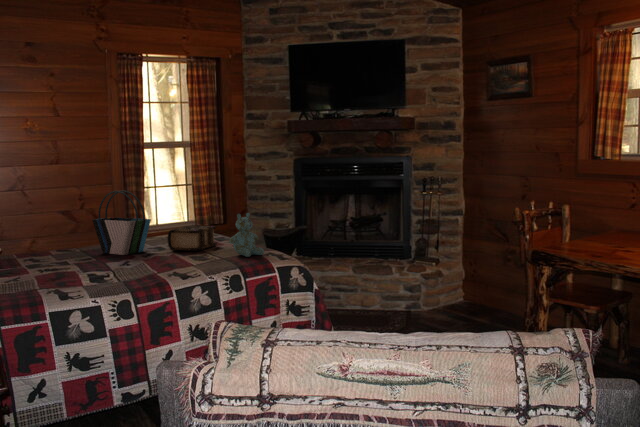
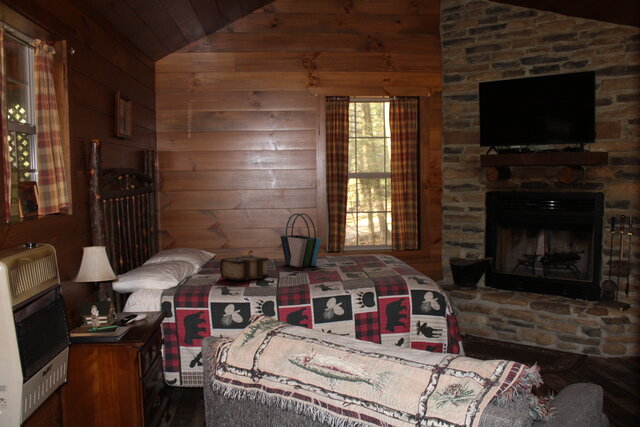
stuffed bear: present [229,213,264,257] -> none [374,238,405,278]
book: present [168,225,217,251] -> present [220,255,269,281]

